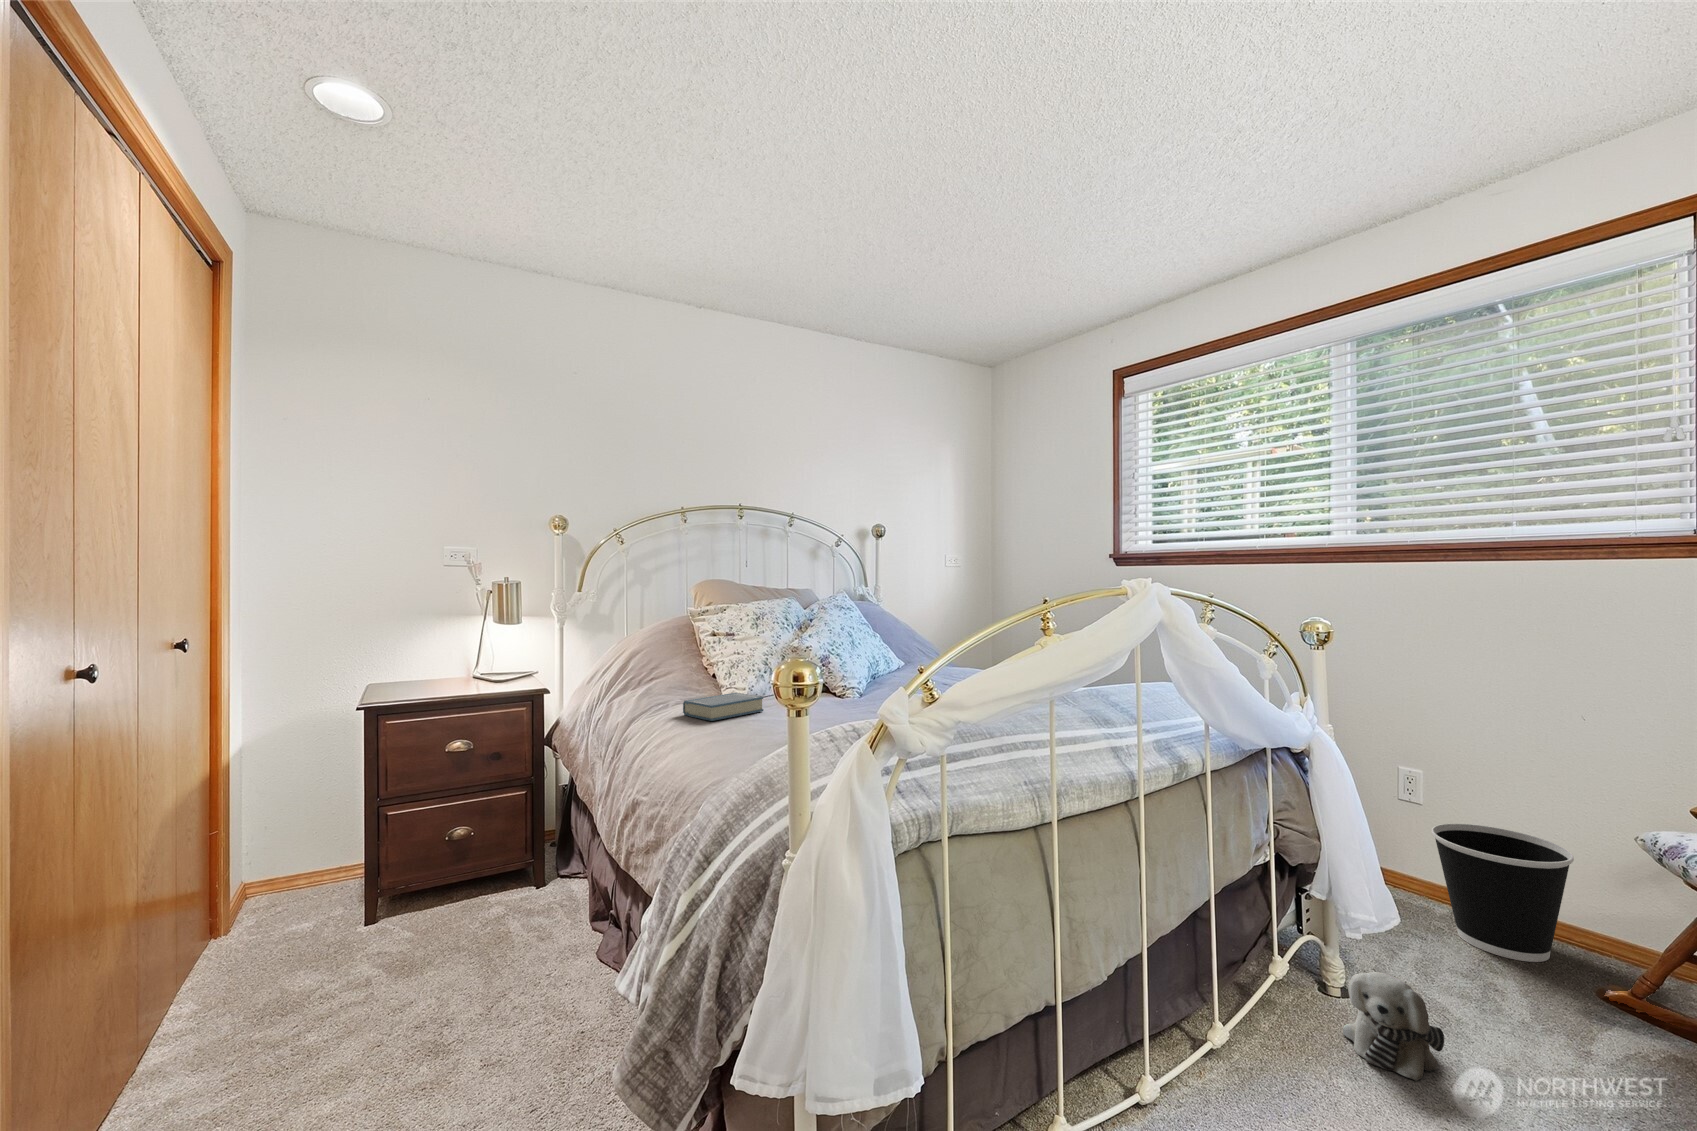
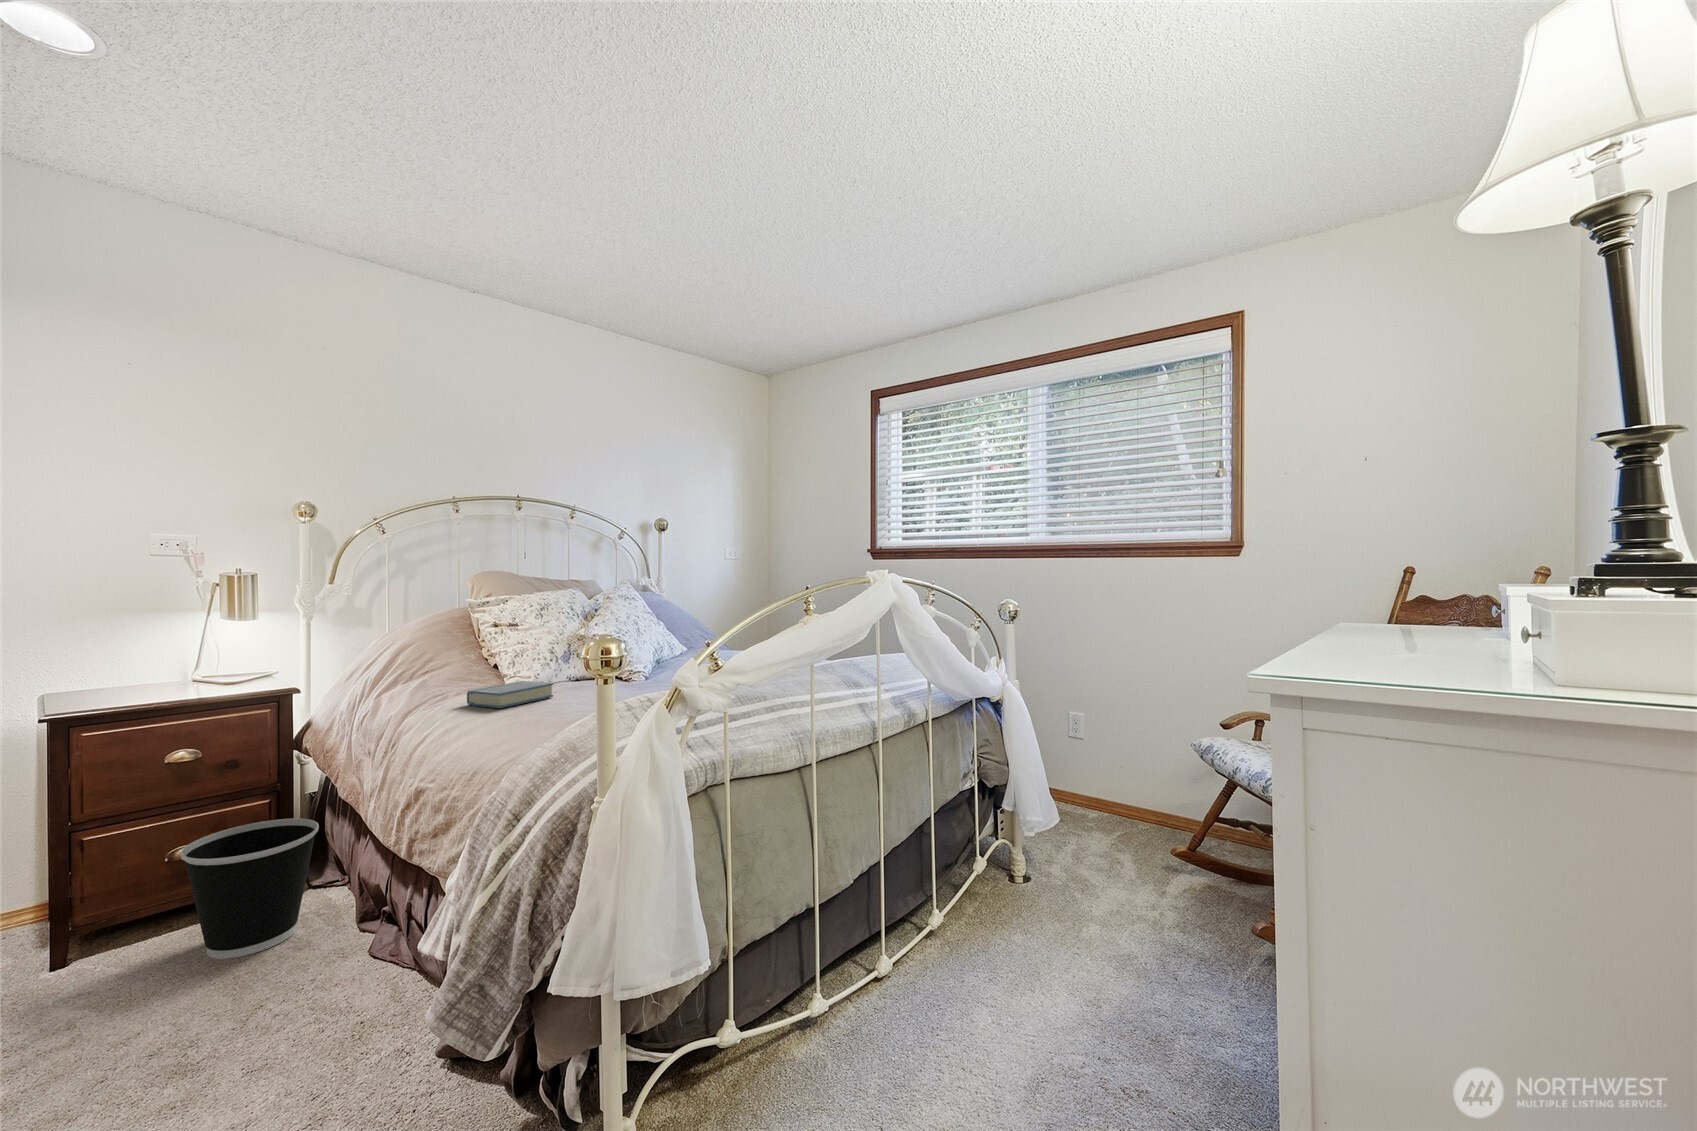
wastebasket: present [1432,824,1574,962] -> present [181,819,319,959]
plush toy: present [1343,972,1444,1081] -> none [1019,855,1077,925]

